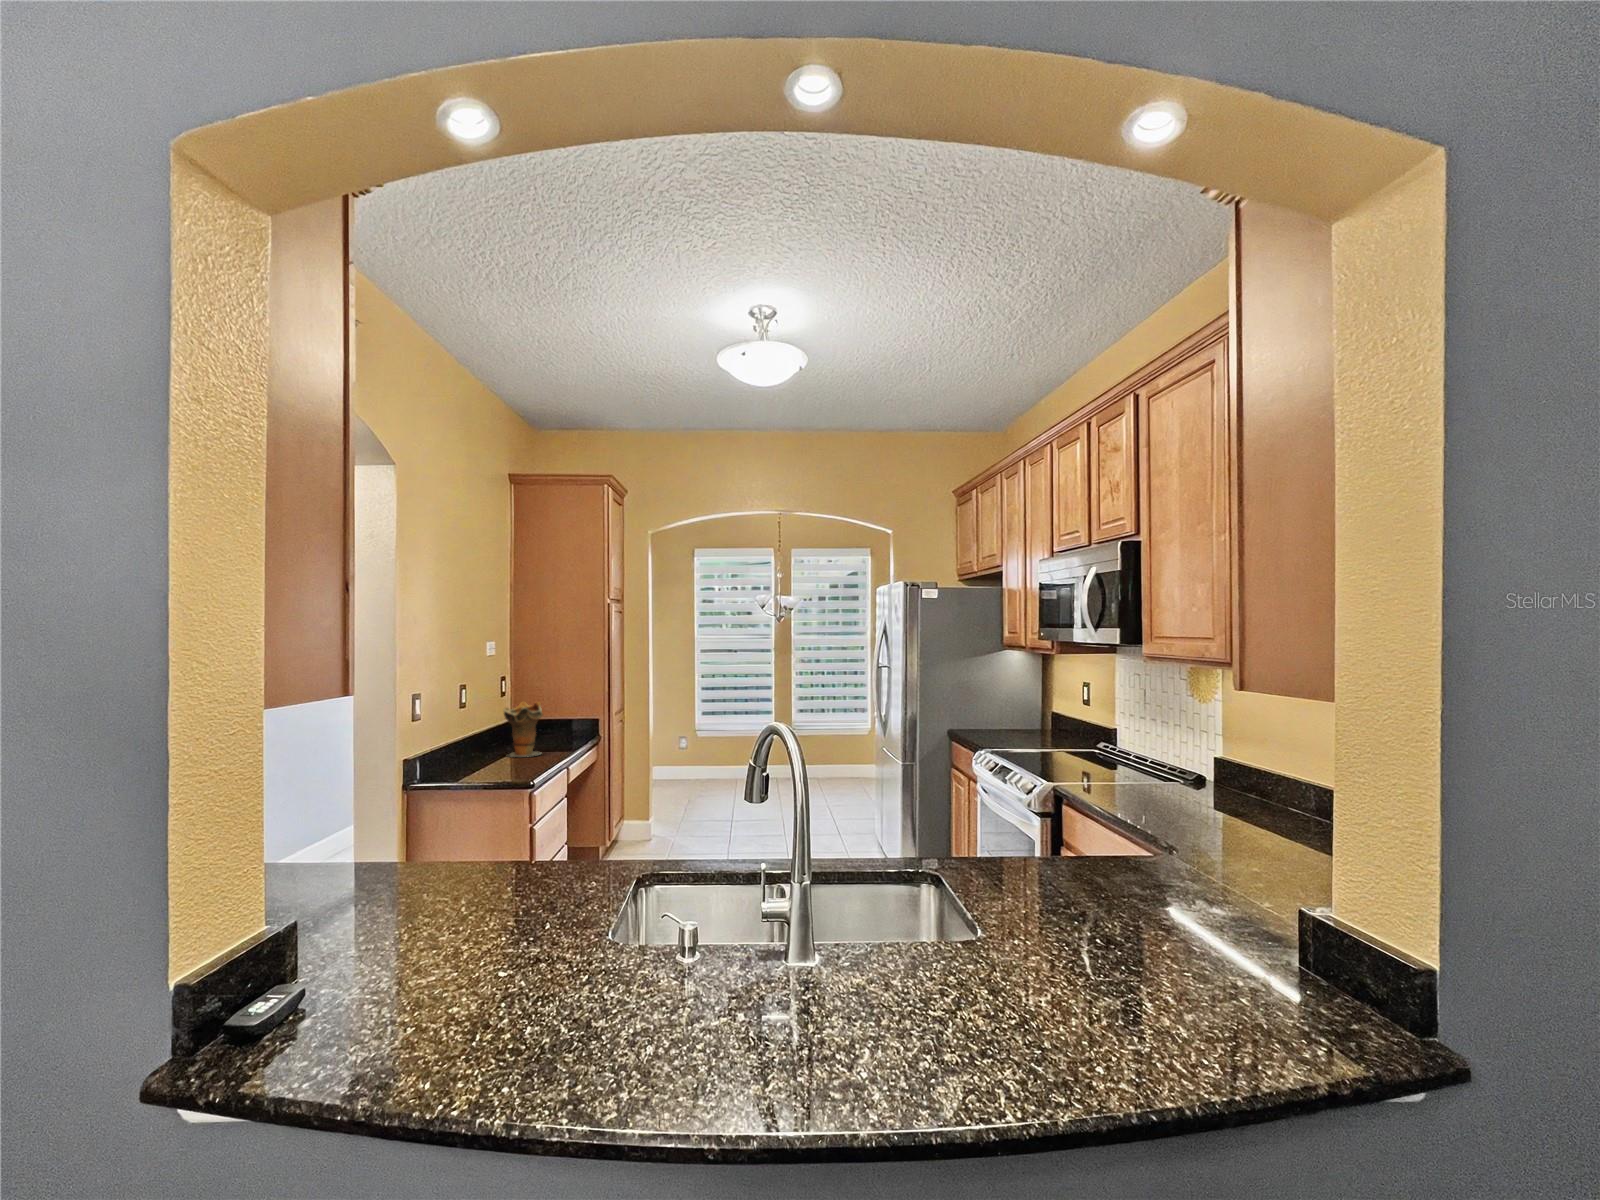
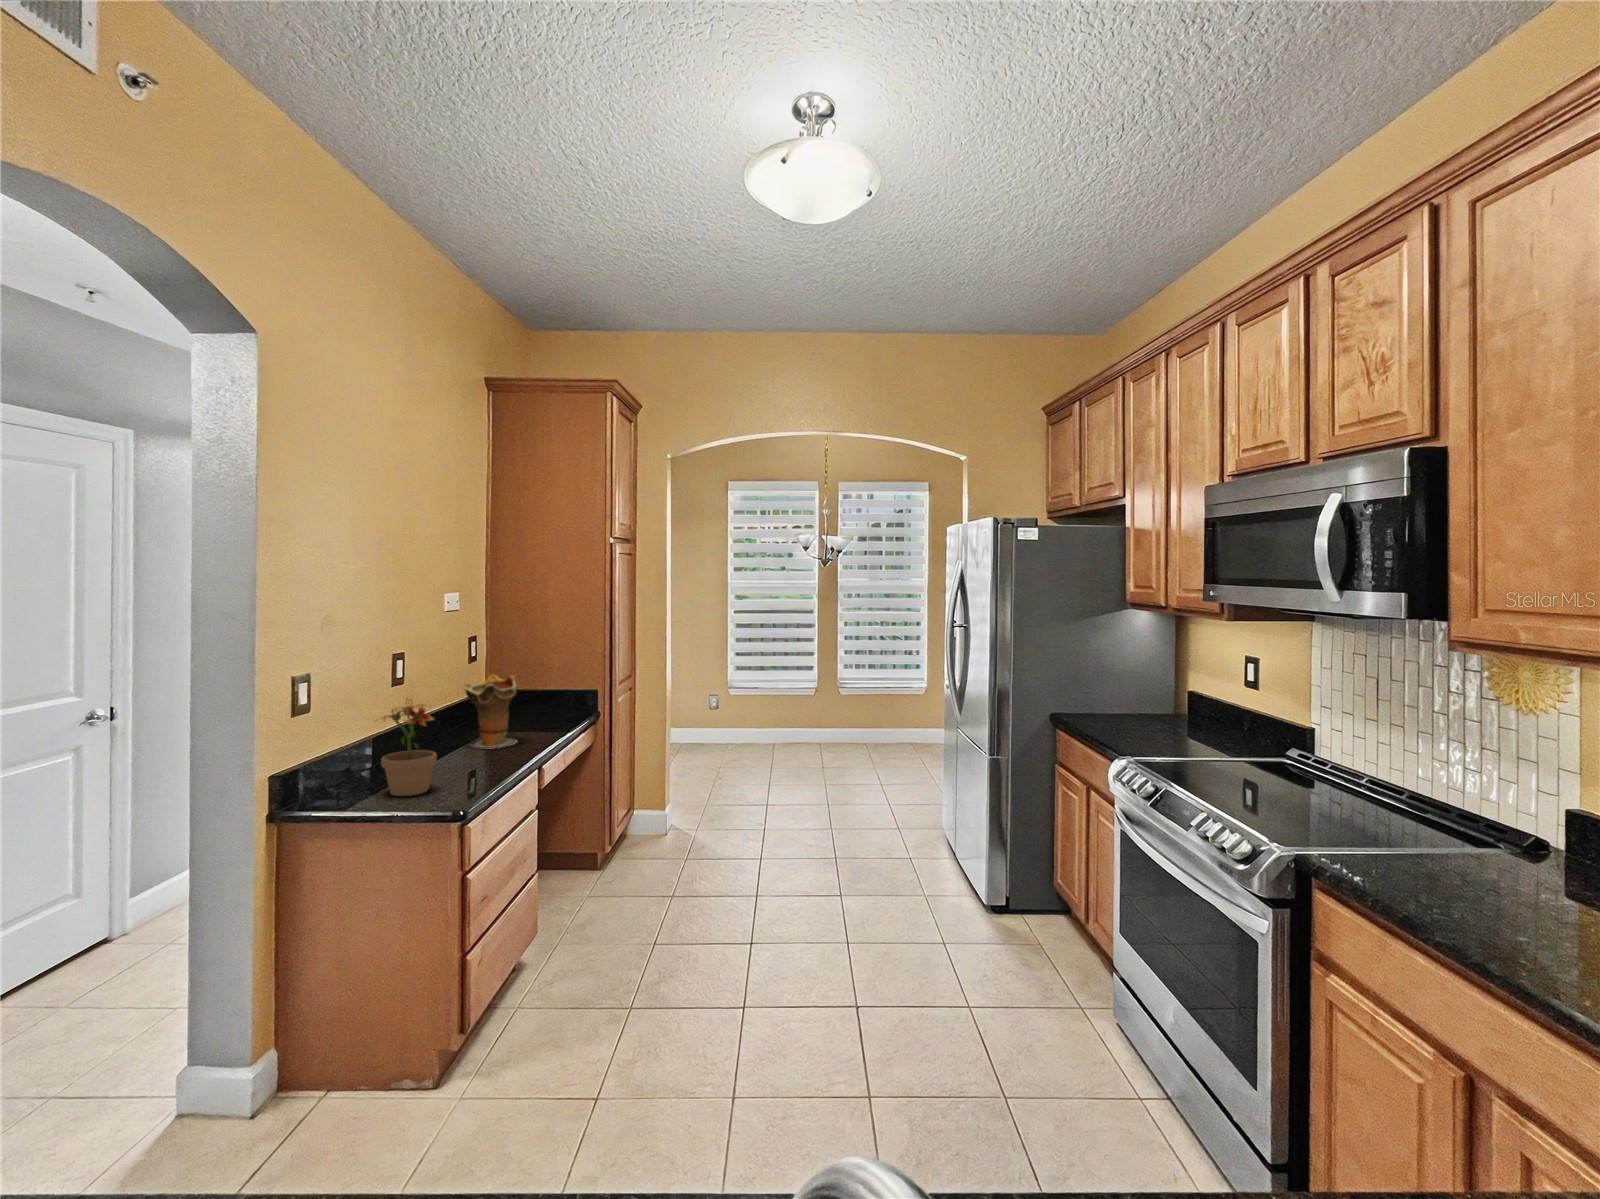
potted plant: none [457,710,499,779] -> present [381,704,437,796]

